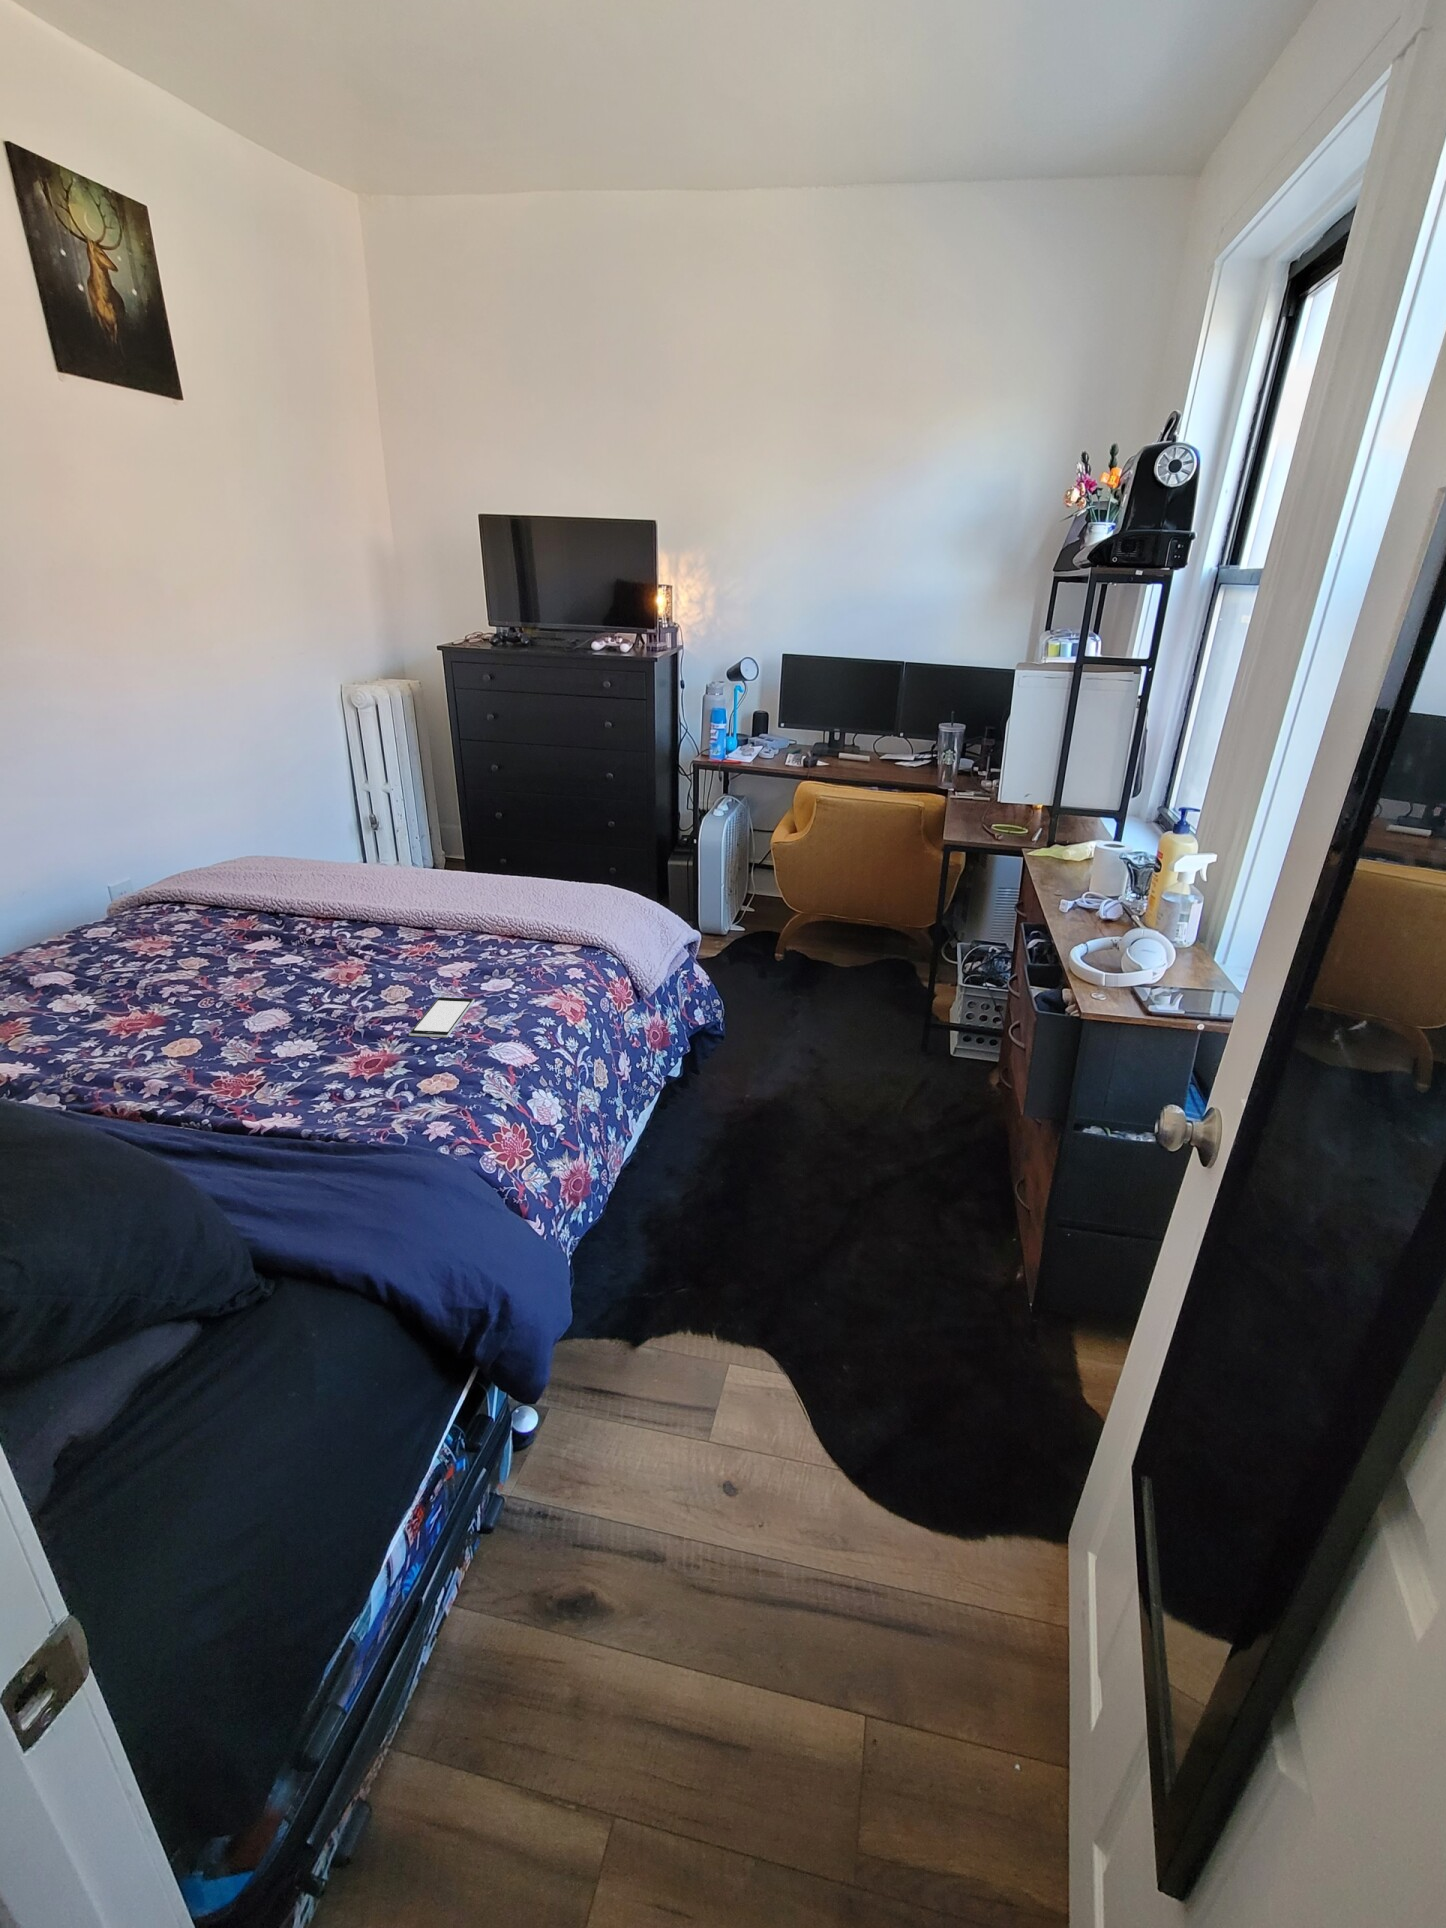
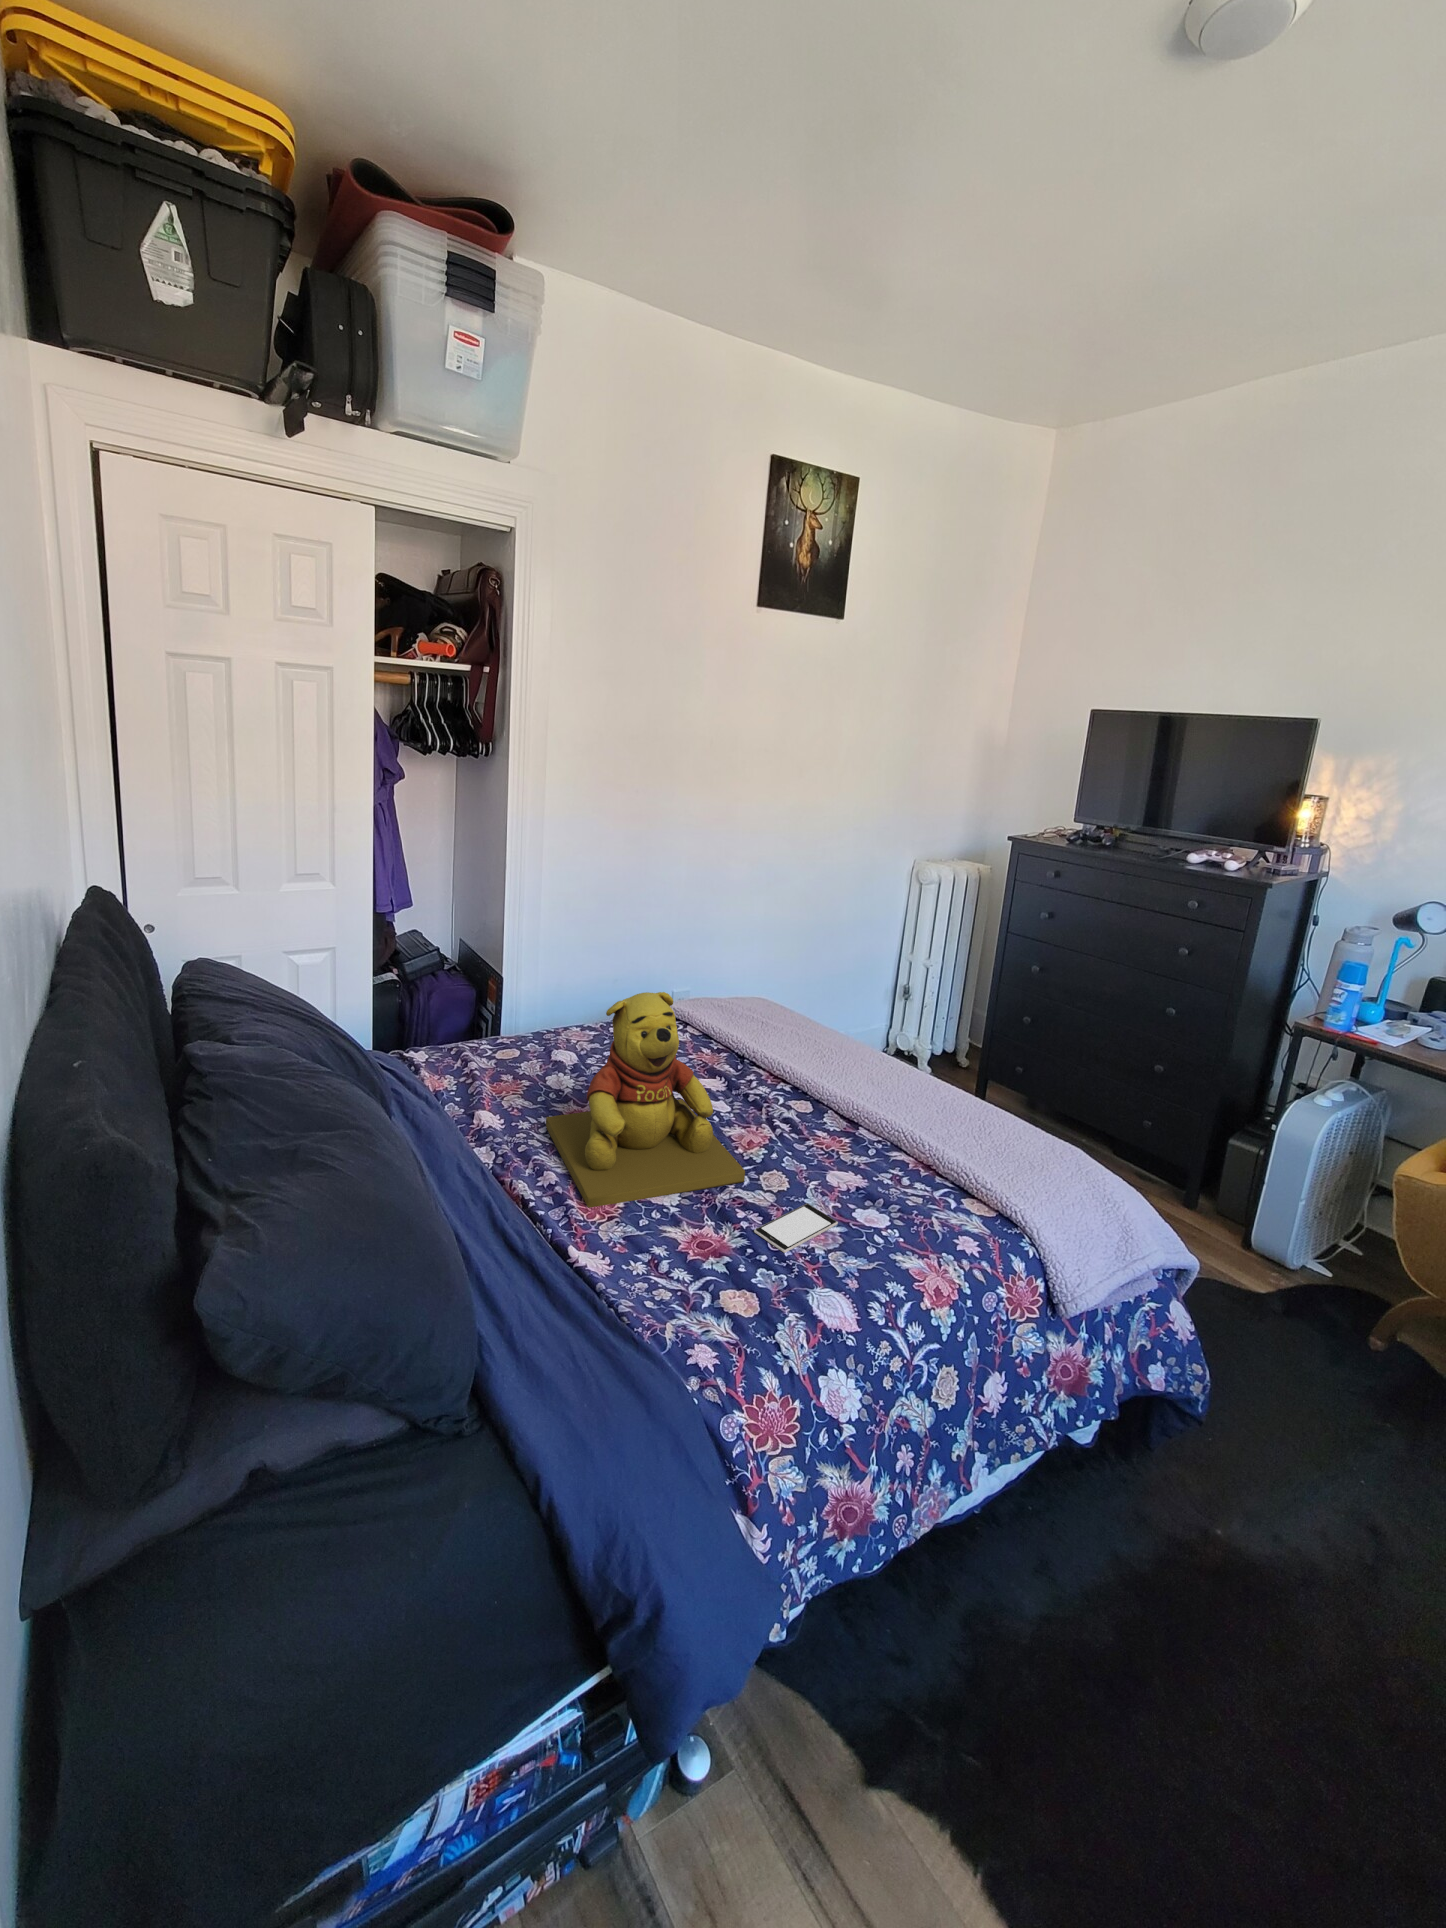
teddy bear: none [84,852,368,1095] -> present [546,992,745,1208]

